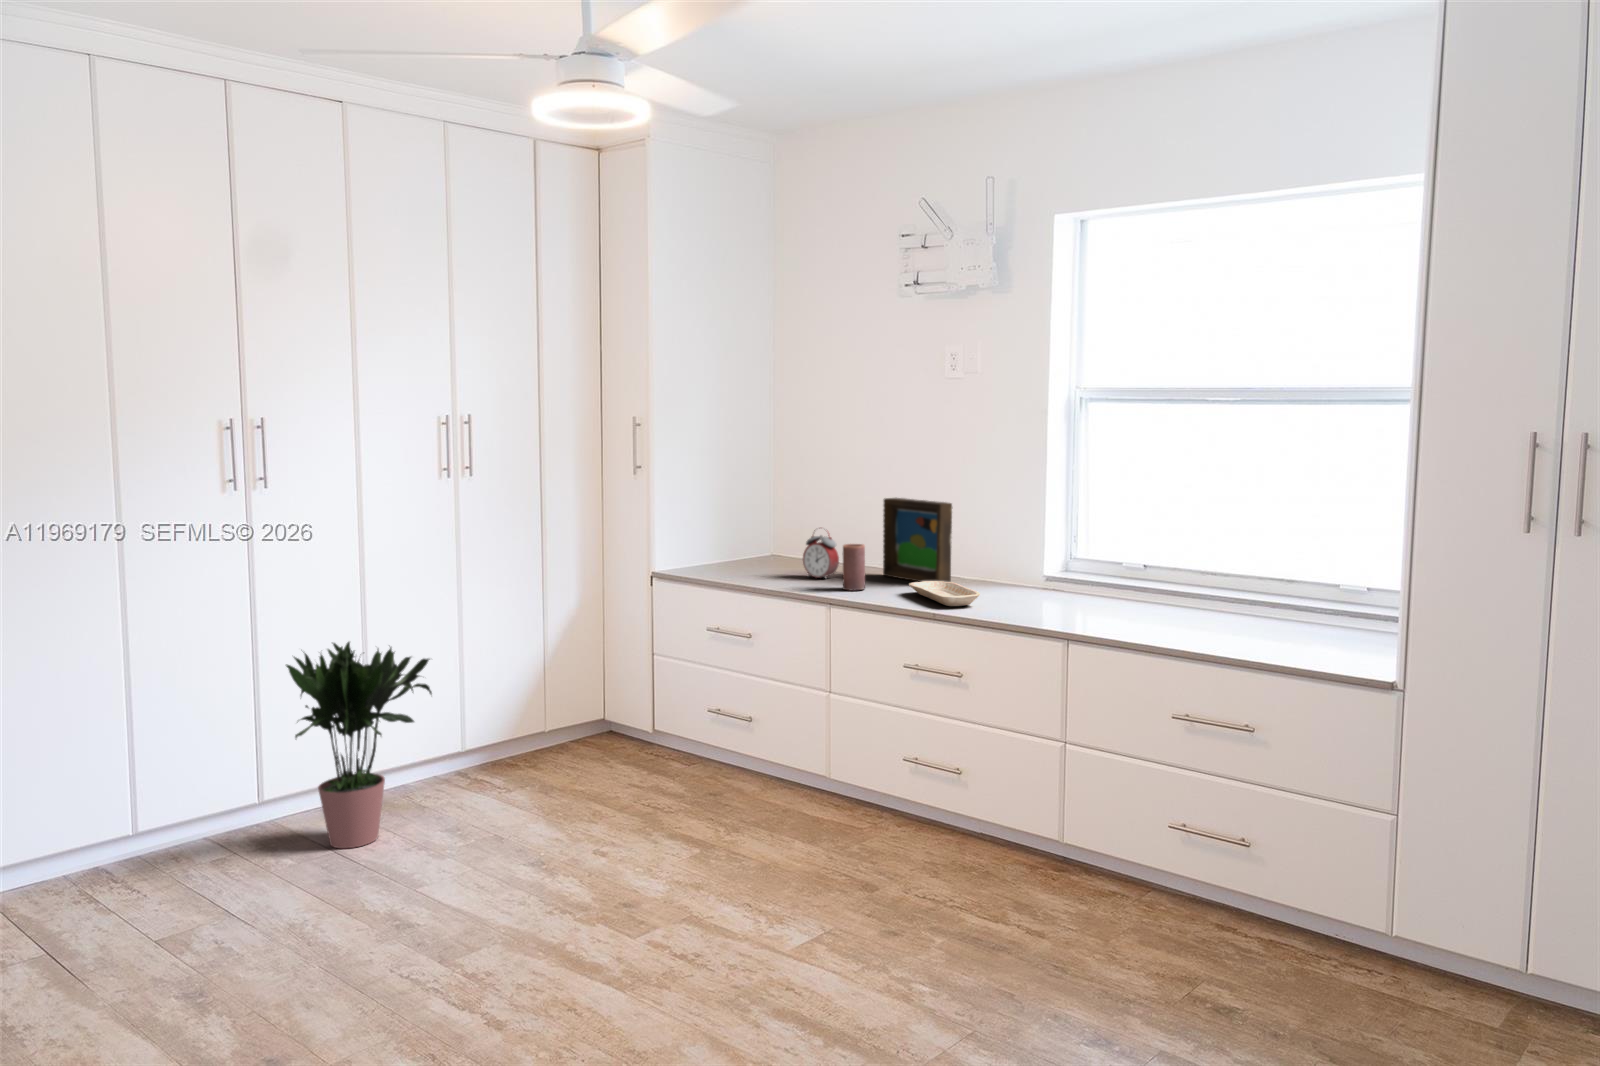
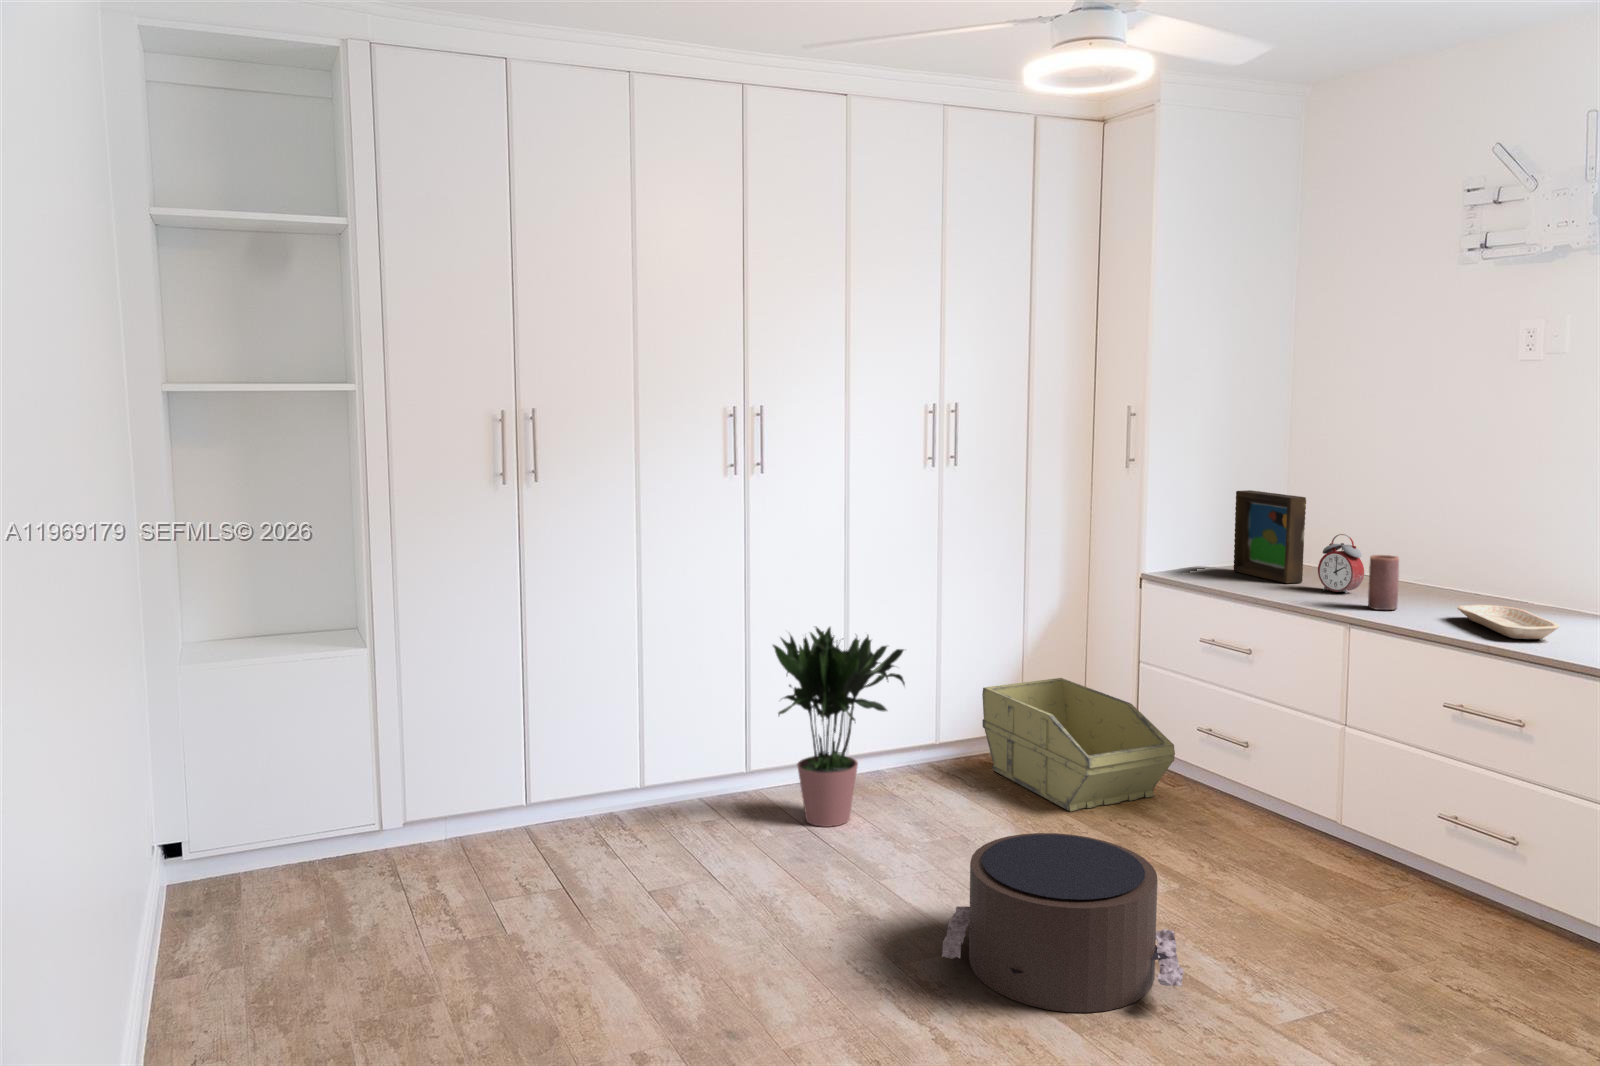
picture frame: present [883,498,952,582] -> present [1234,490,1306,583]
storage bin: none [508,676,691,799] -> present [982,678,1175,811]
pouf: none [488,815,709,976] -> present [942,833,1184,1013]

